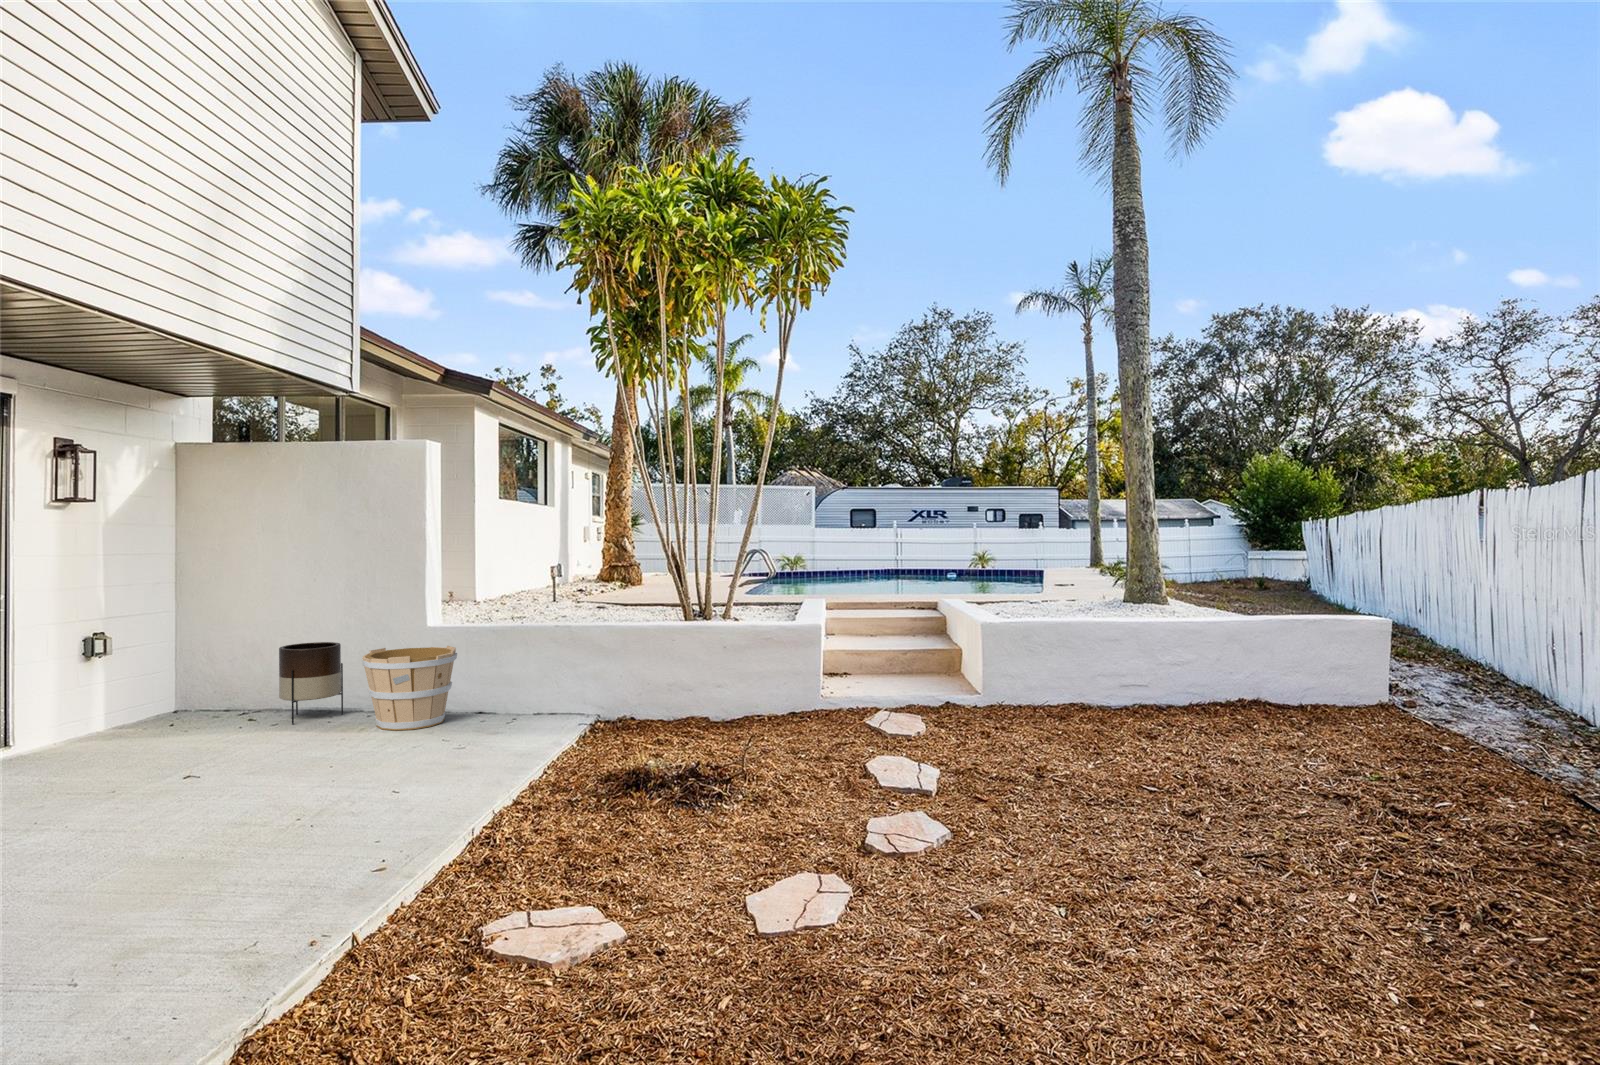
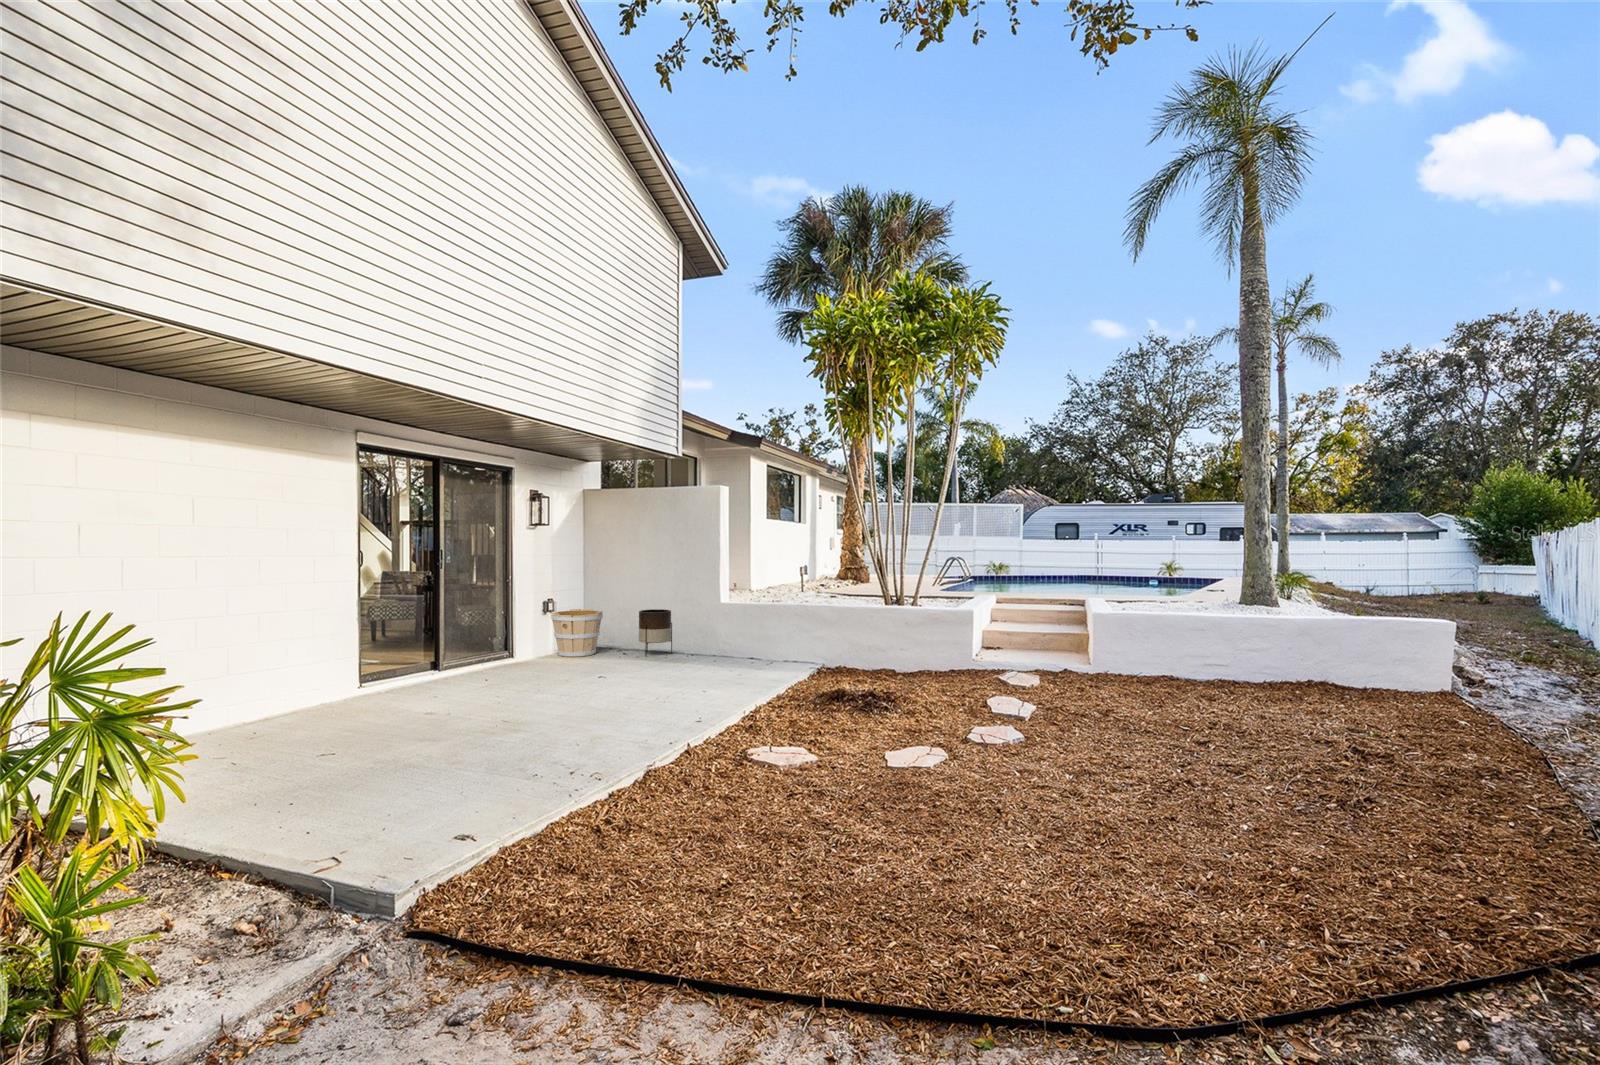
wooden bucket: present [362,646,457,731] -> present [551,609,603,657]

